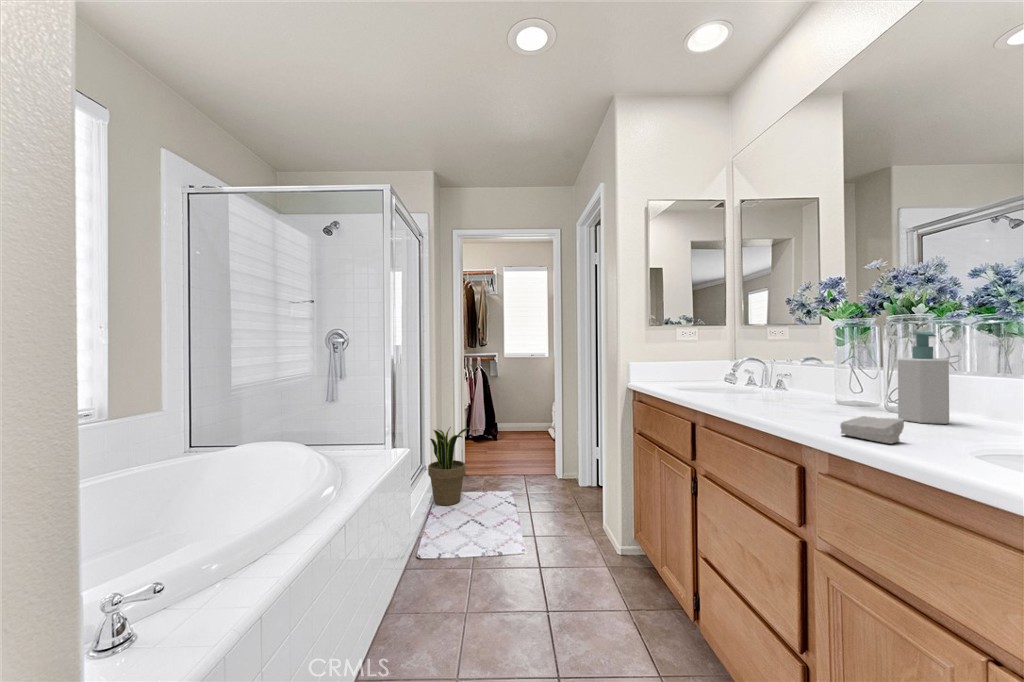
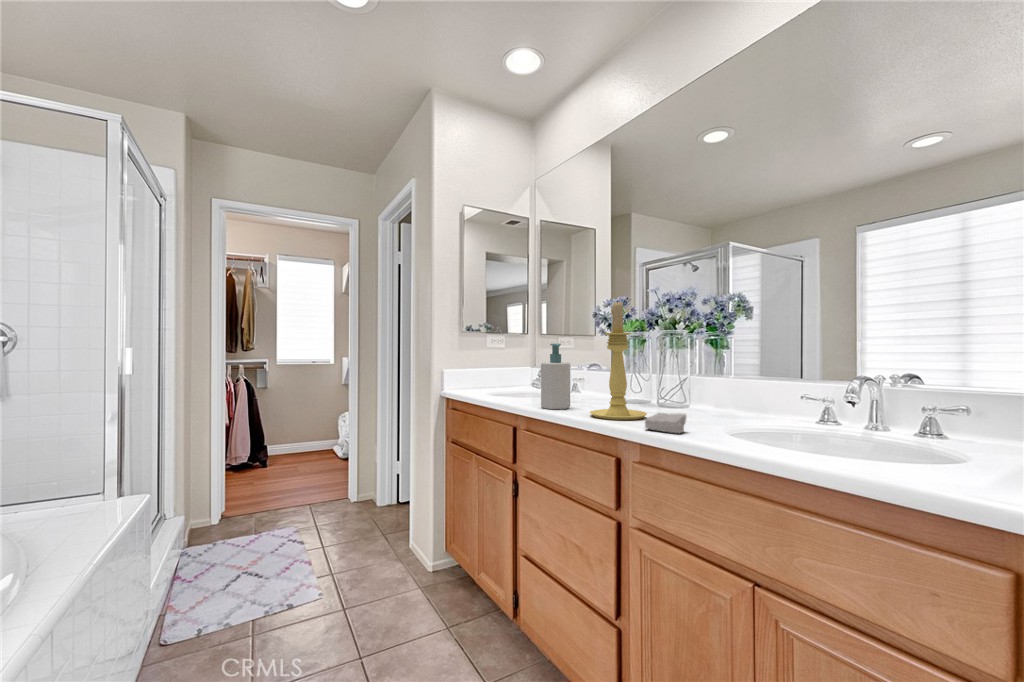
candle holder: none [776,281,856,423] -> present [590,301,647,420]
soap bottle: present [898,332,949,424] -> present [541,344,570,409]
potted plant: present [428,427,469,505] -> none [182,453,243,555]

